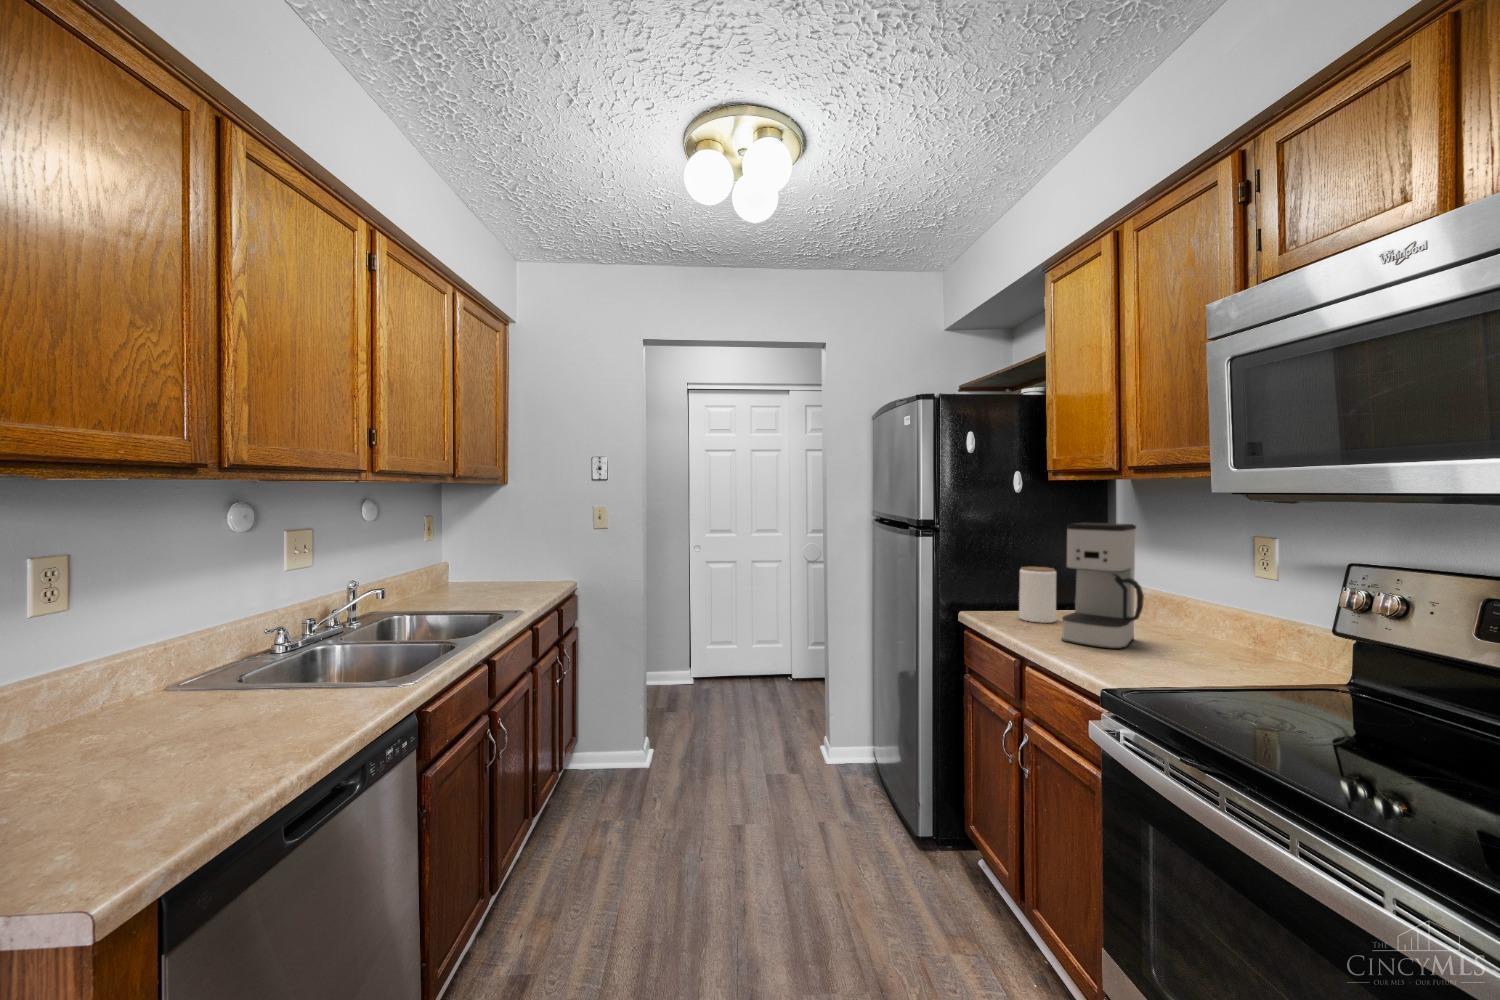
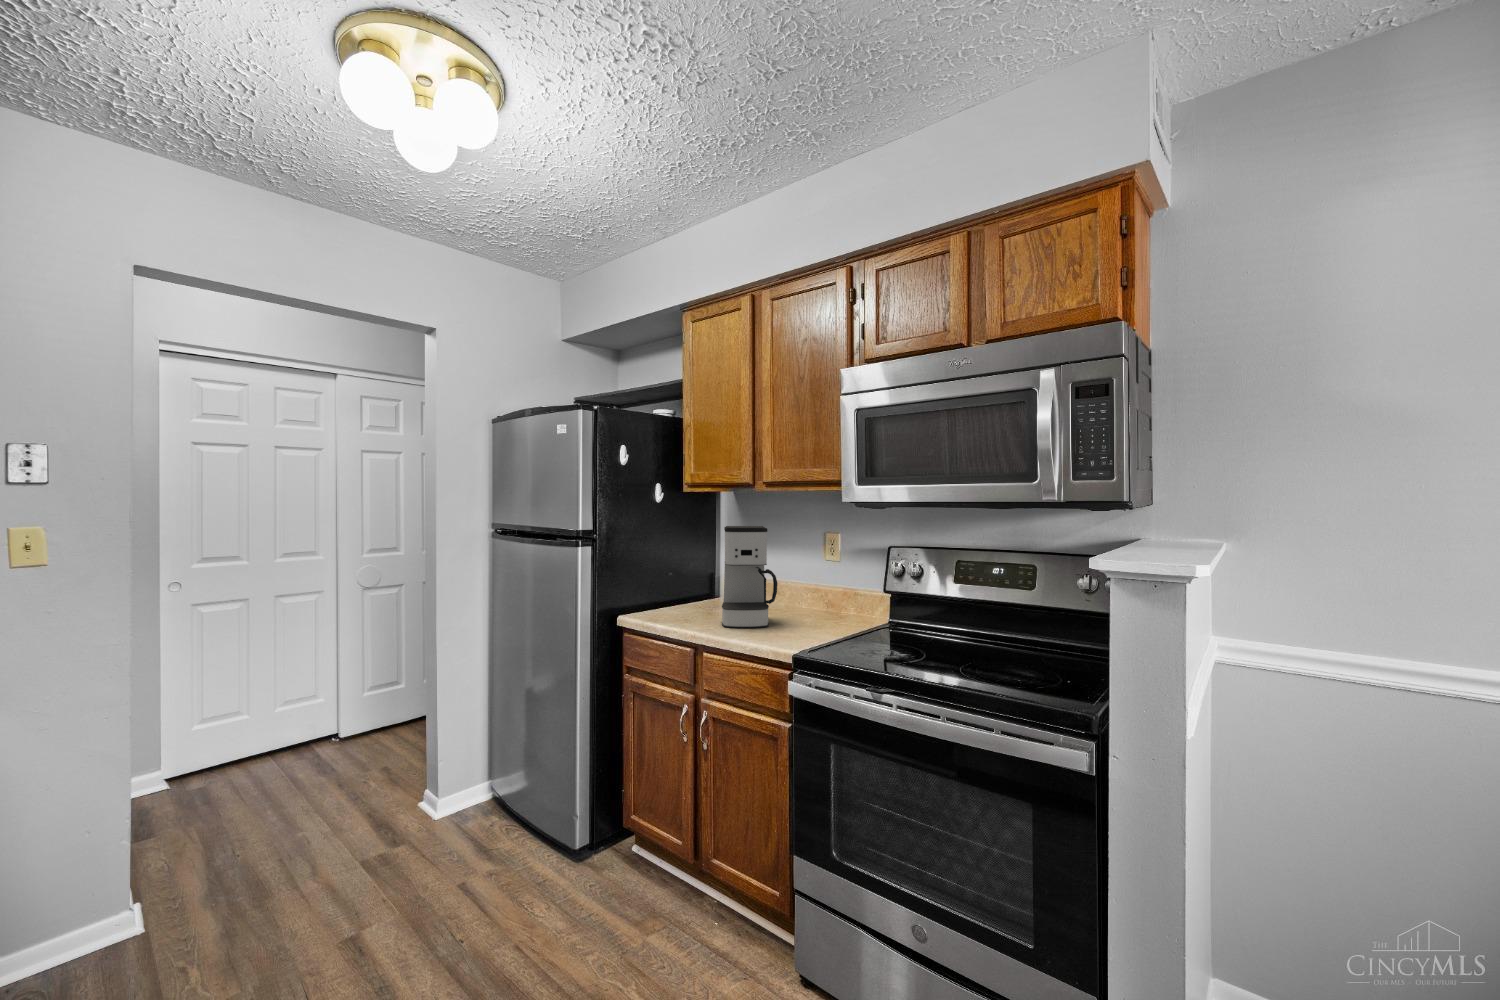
jar: present [1019,567,1056,623] -> none [667,567,697,616]

